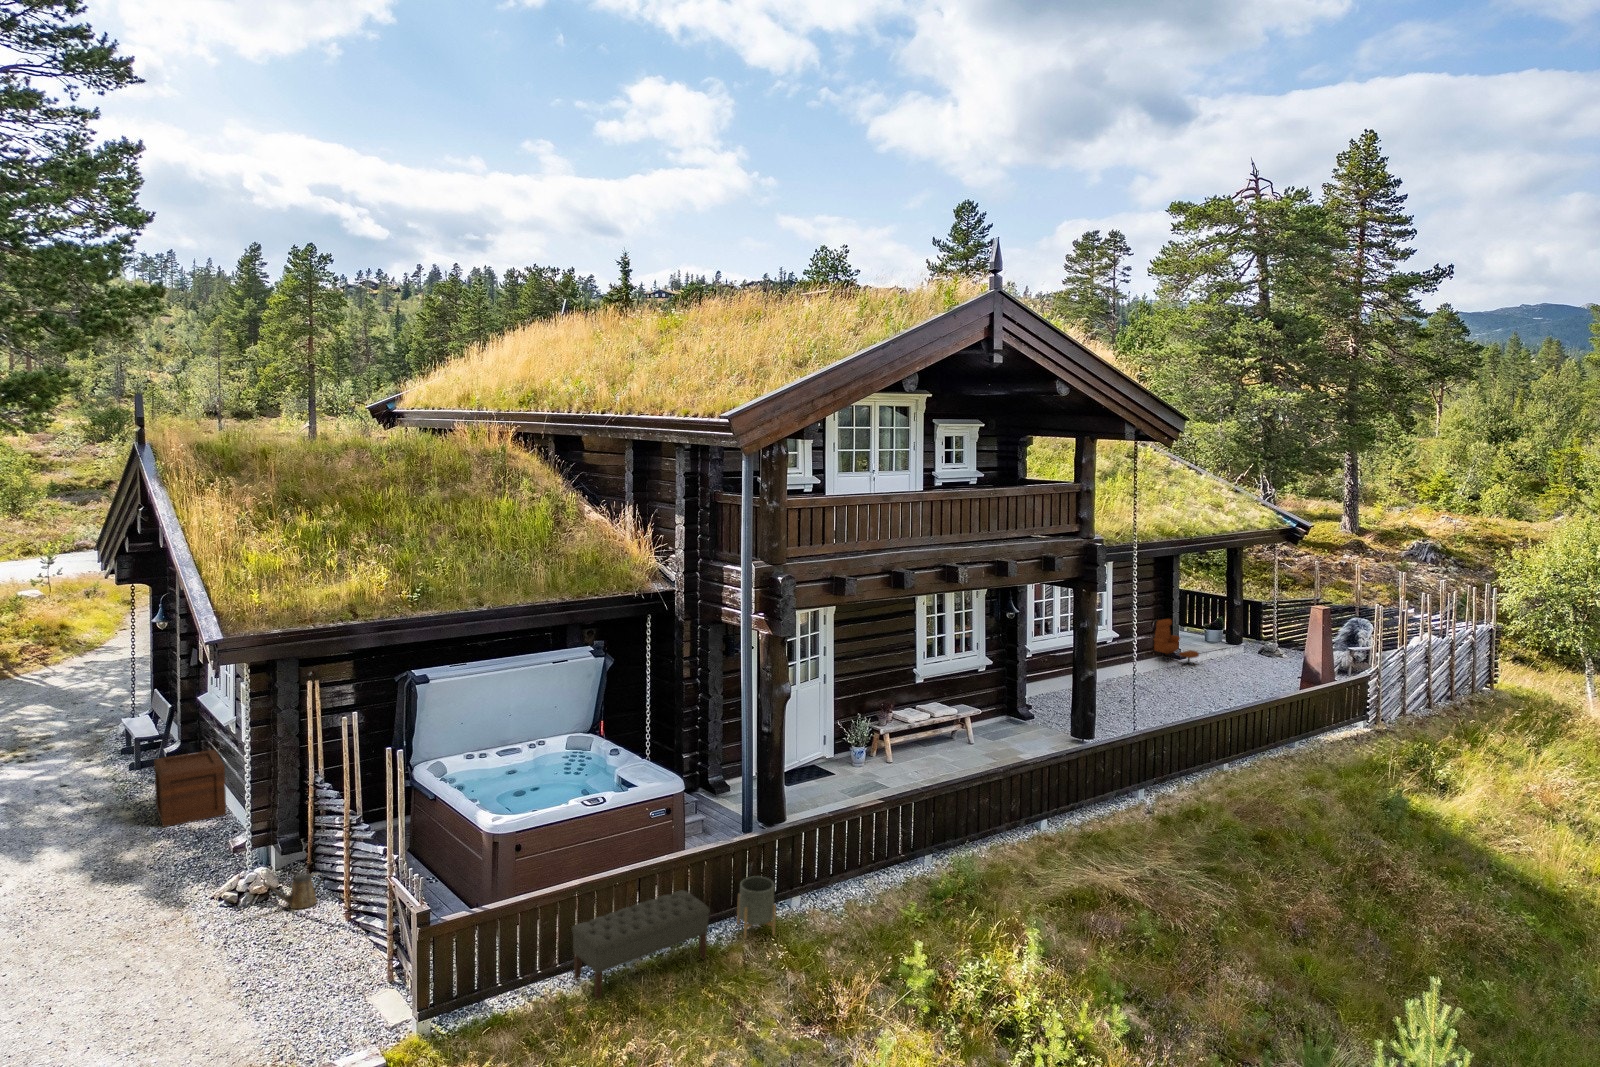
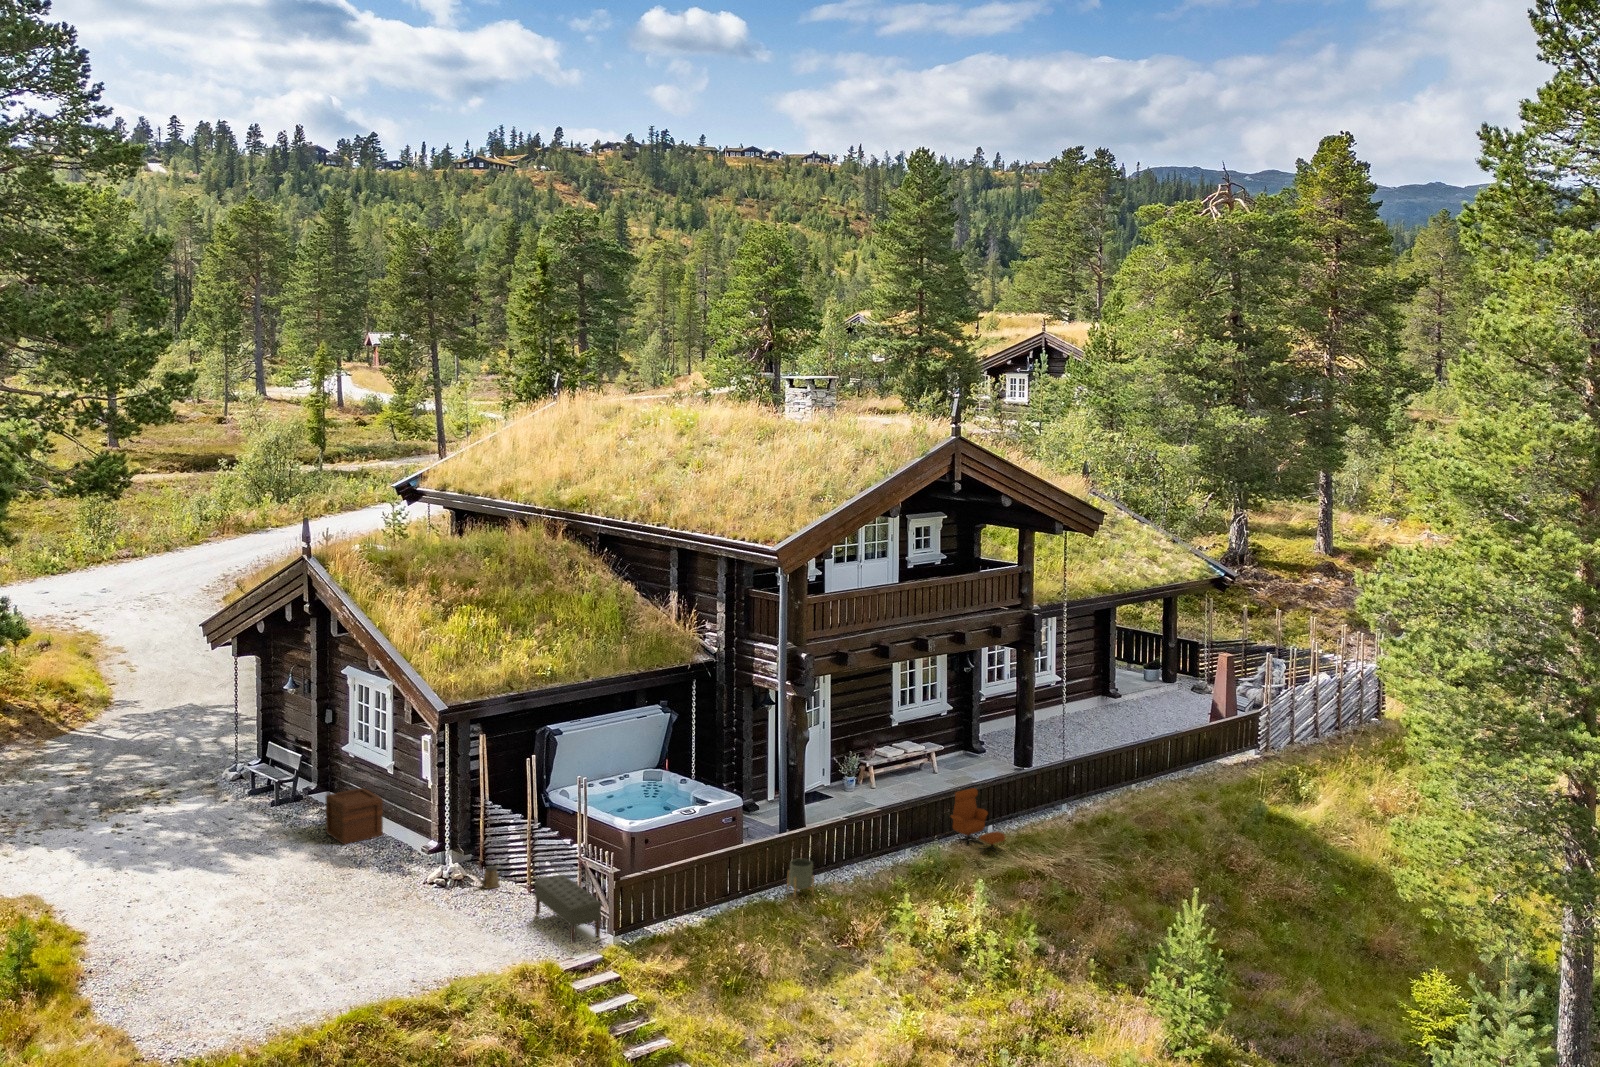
lounge chair: present [1154,619,1199,666] -> present [951,788,1005,855]
bench: present [572,890,710,999] -> present [534,875,602,943]

